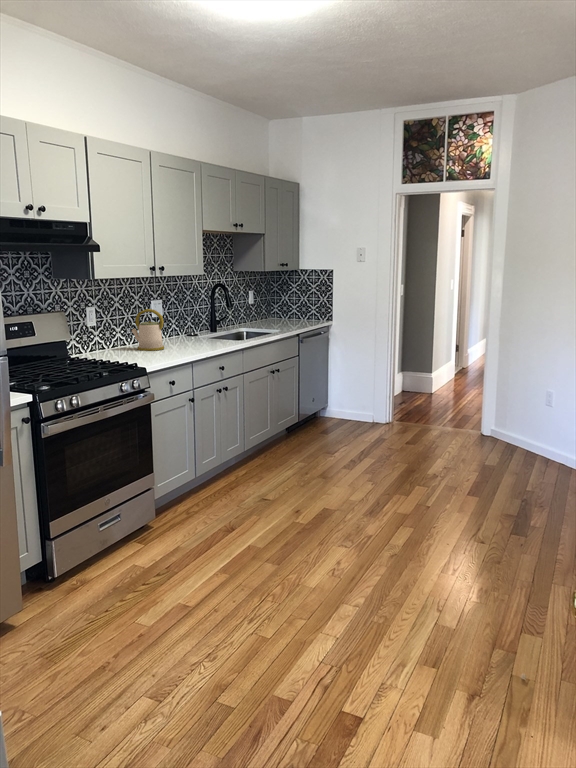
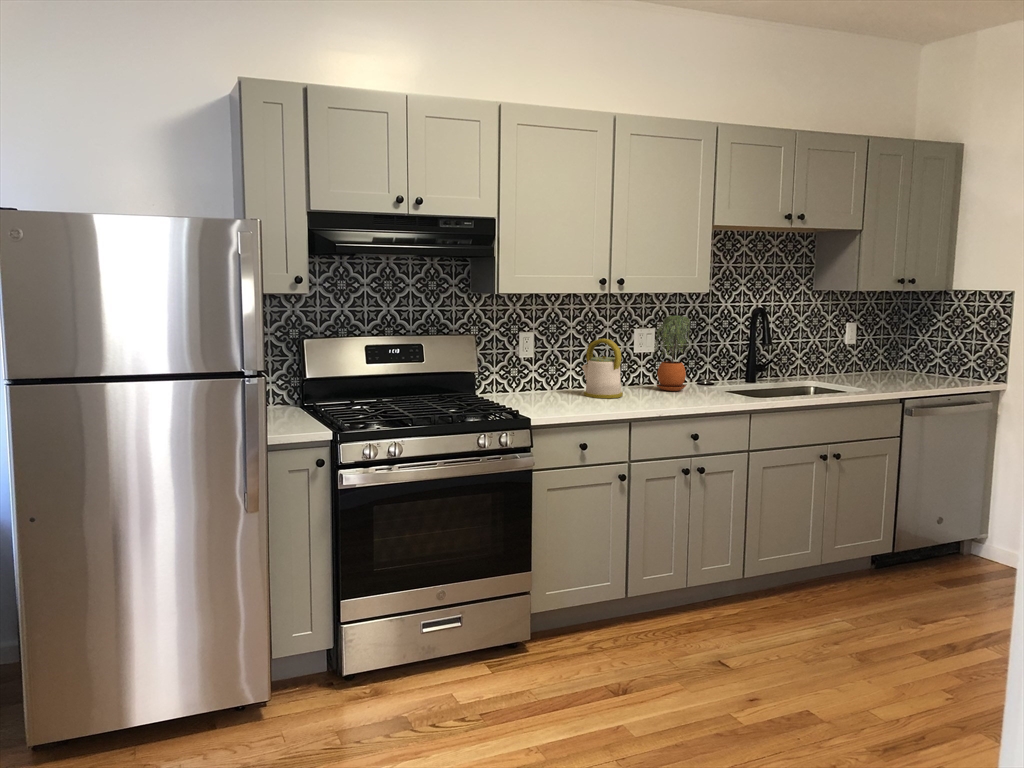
potted plant: none [166,290,189,342] -> present [654,315,690,391]

